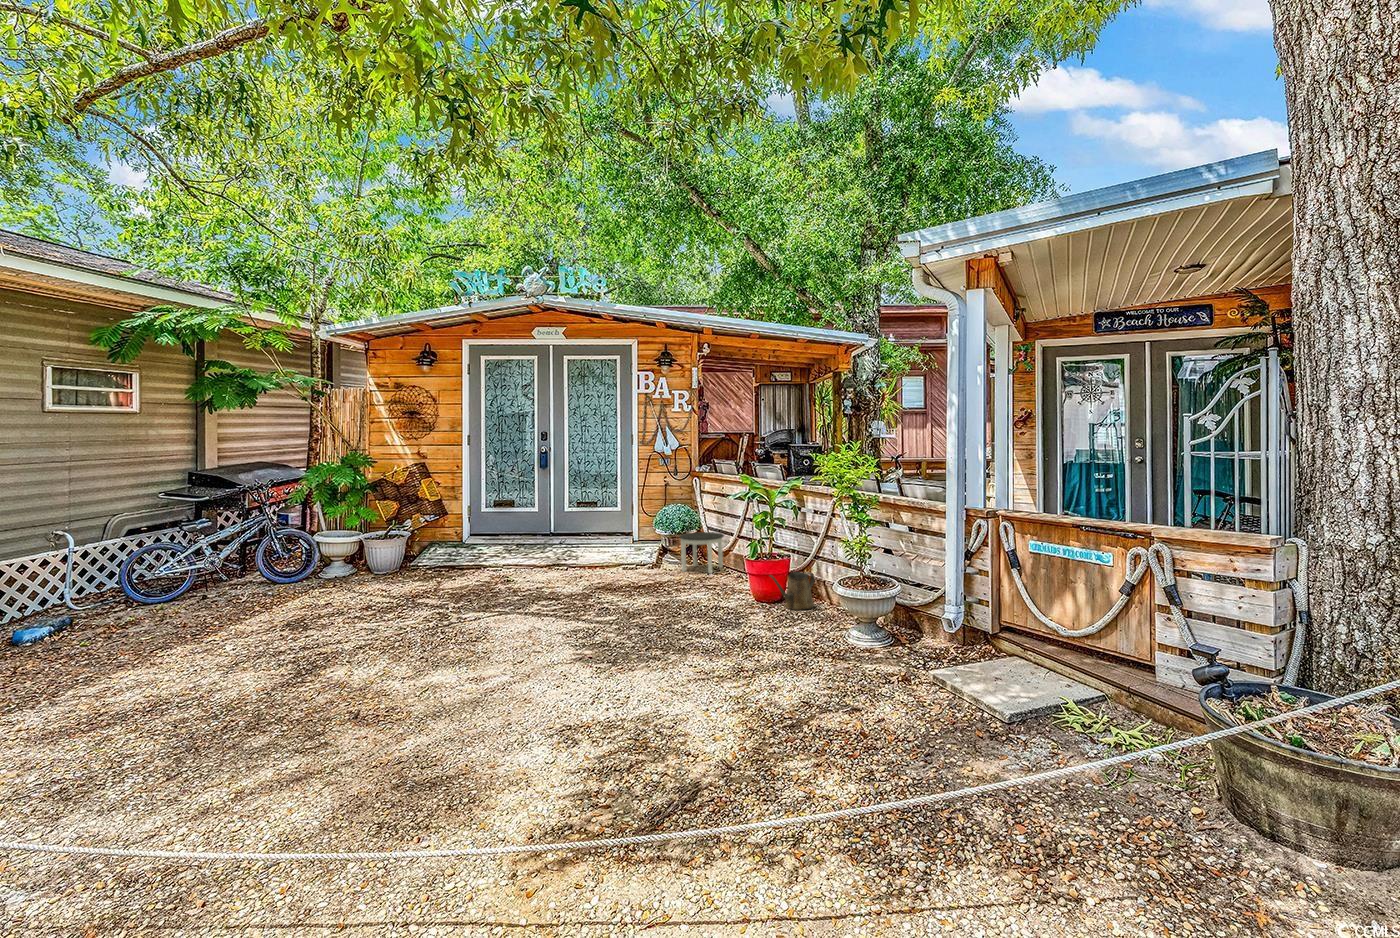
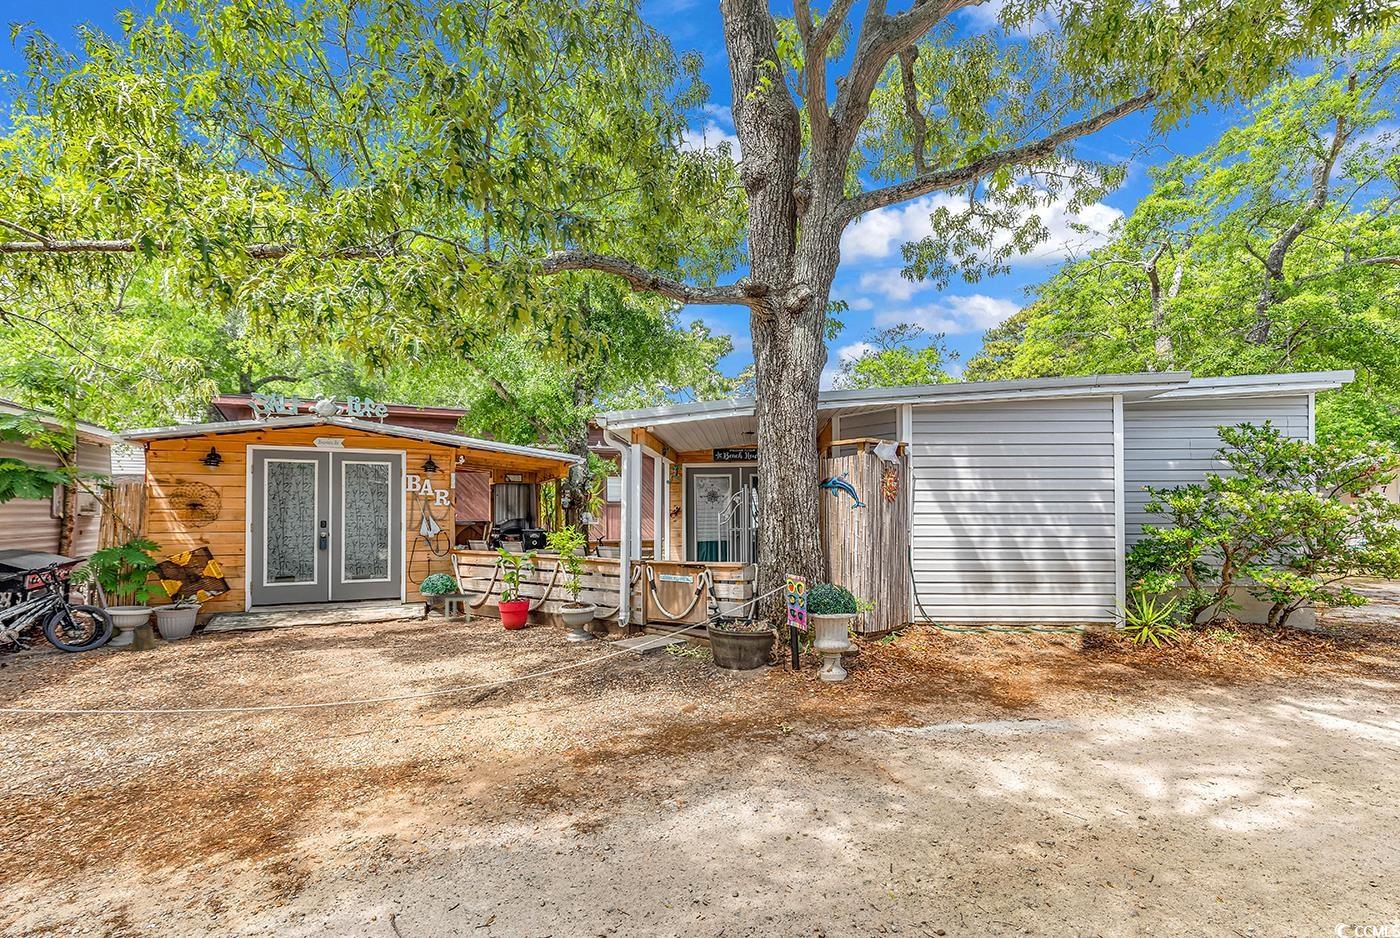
watering can: present [770,572,815,610] -> present [130,625,156,651]

